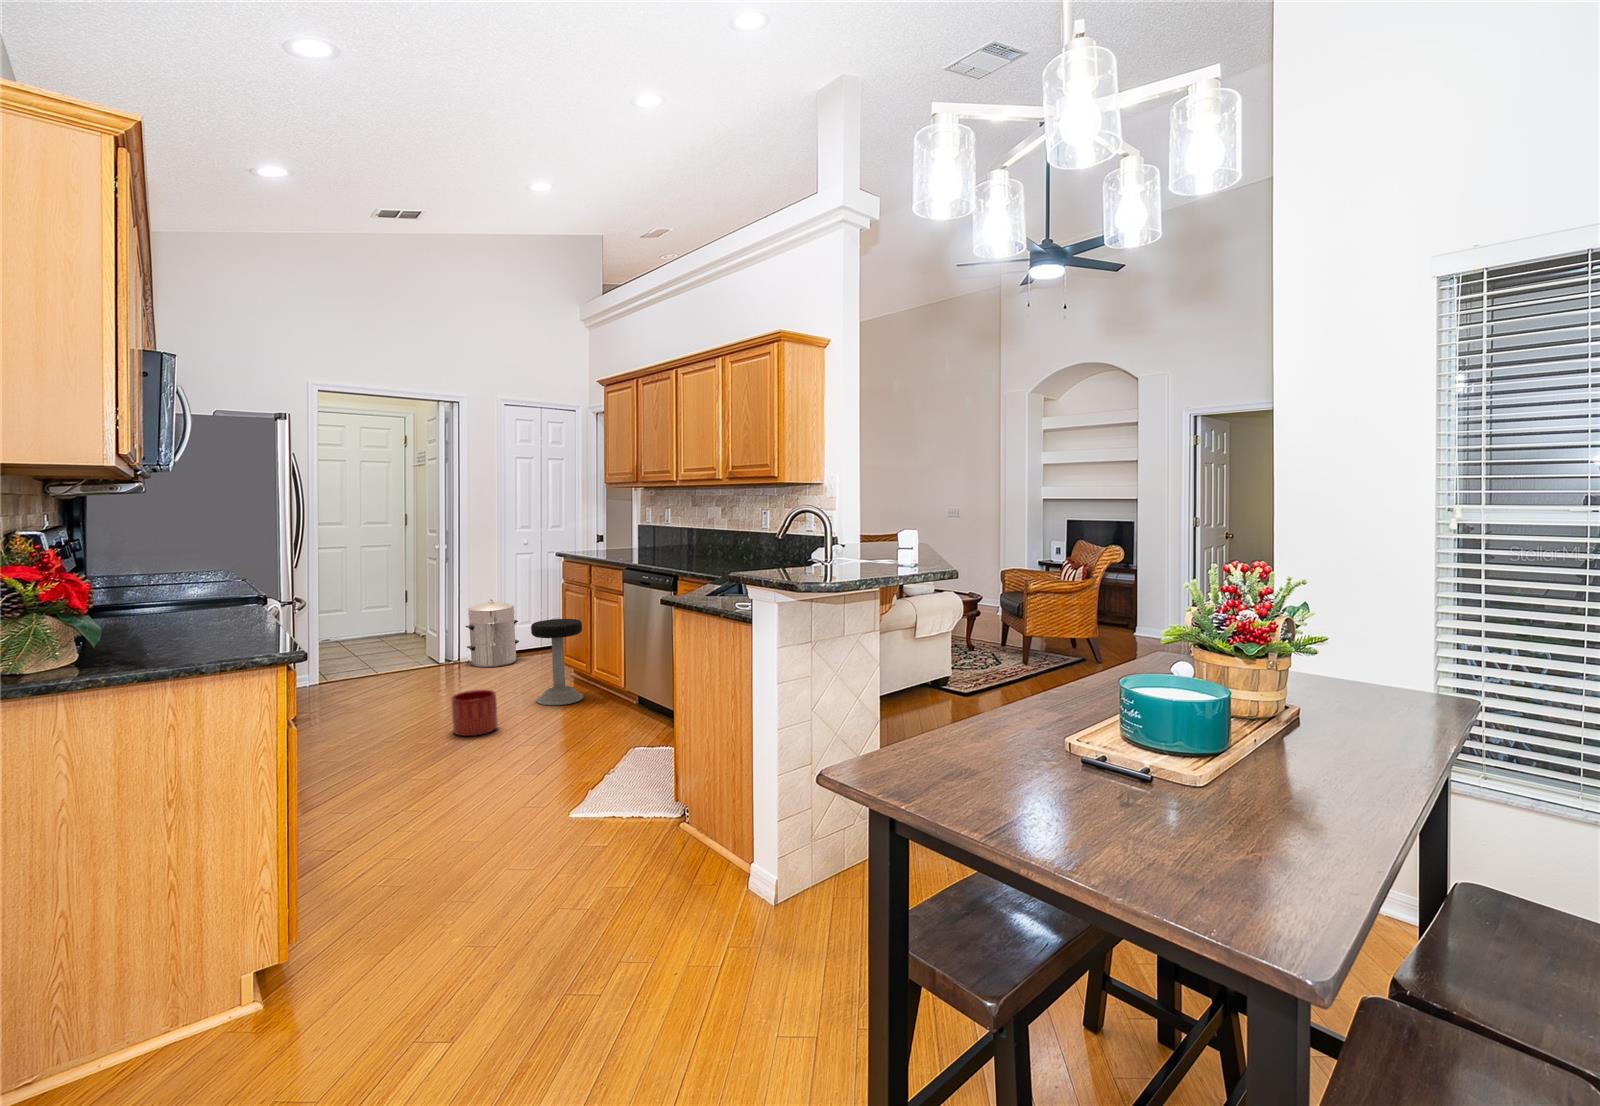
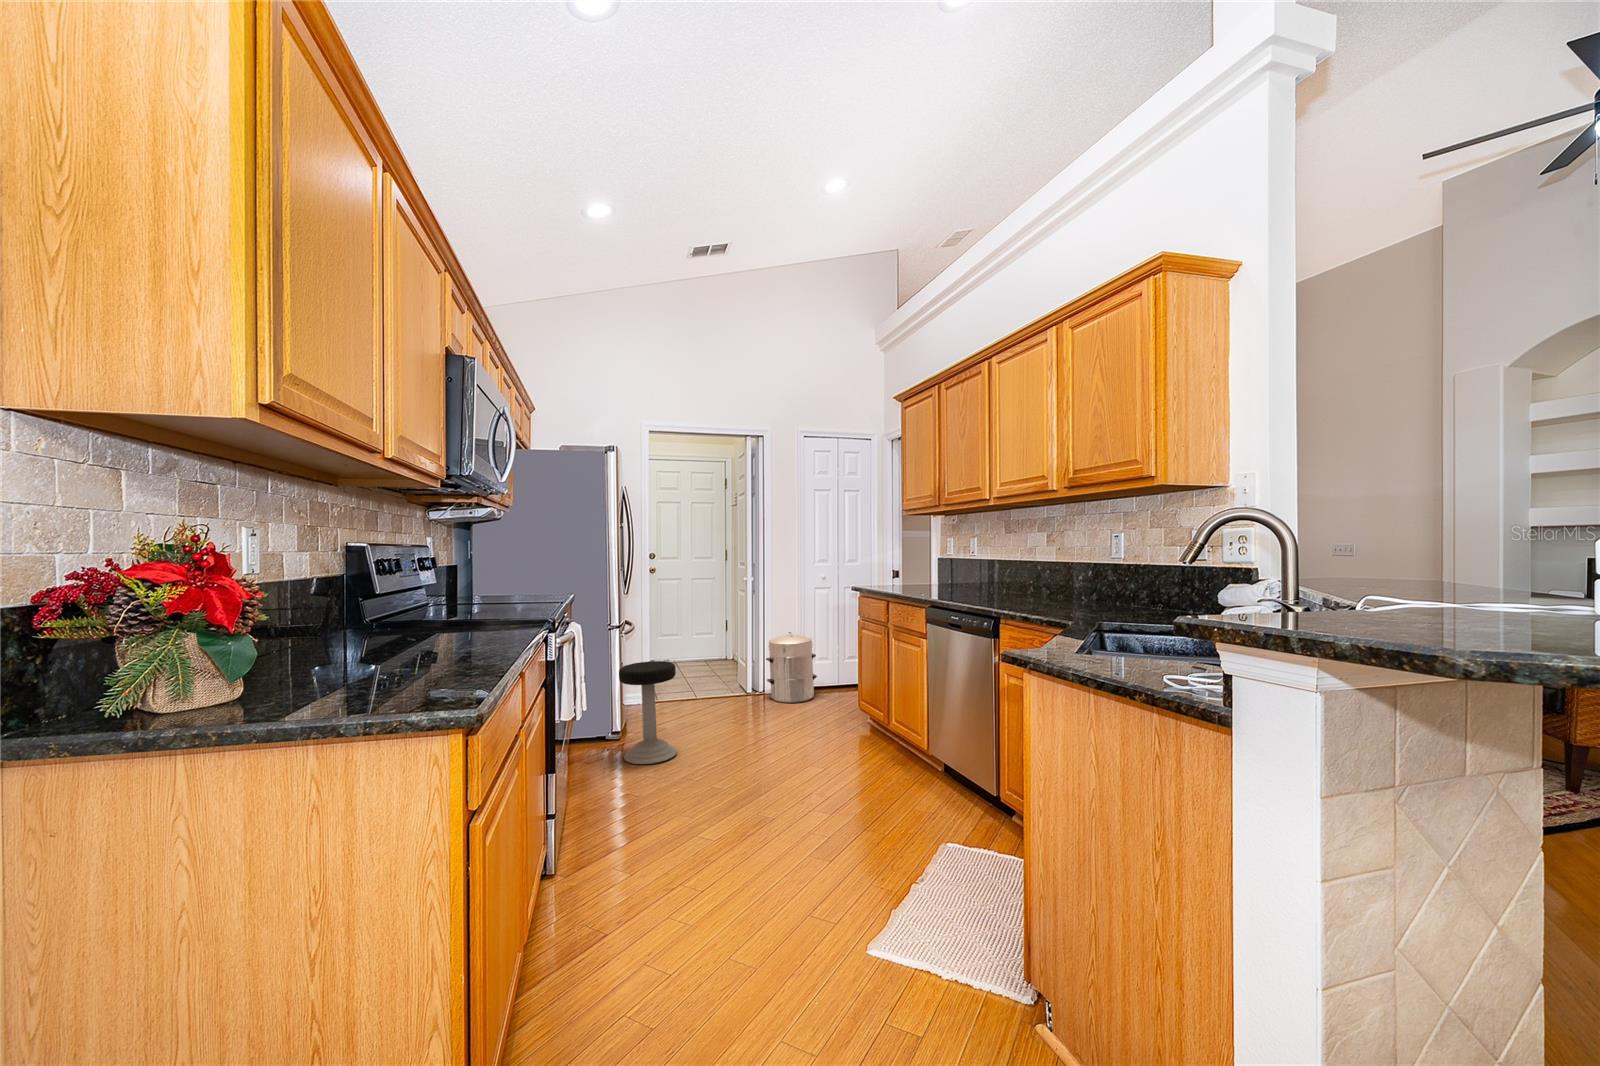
stool: present [531,619,584,705] -> present [619,661,677,764]
planter: present [451,690,498,736] -> none [726,746,777,807]

